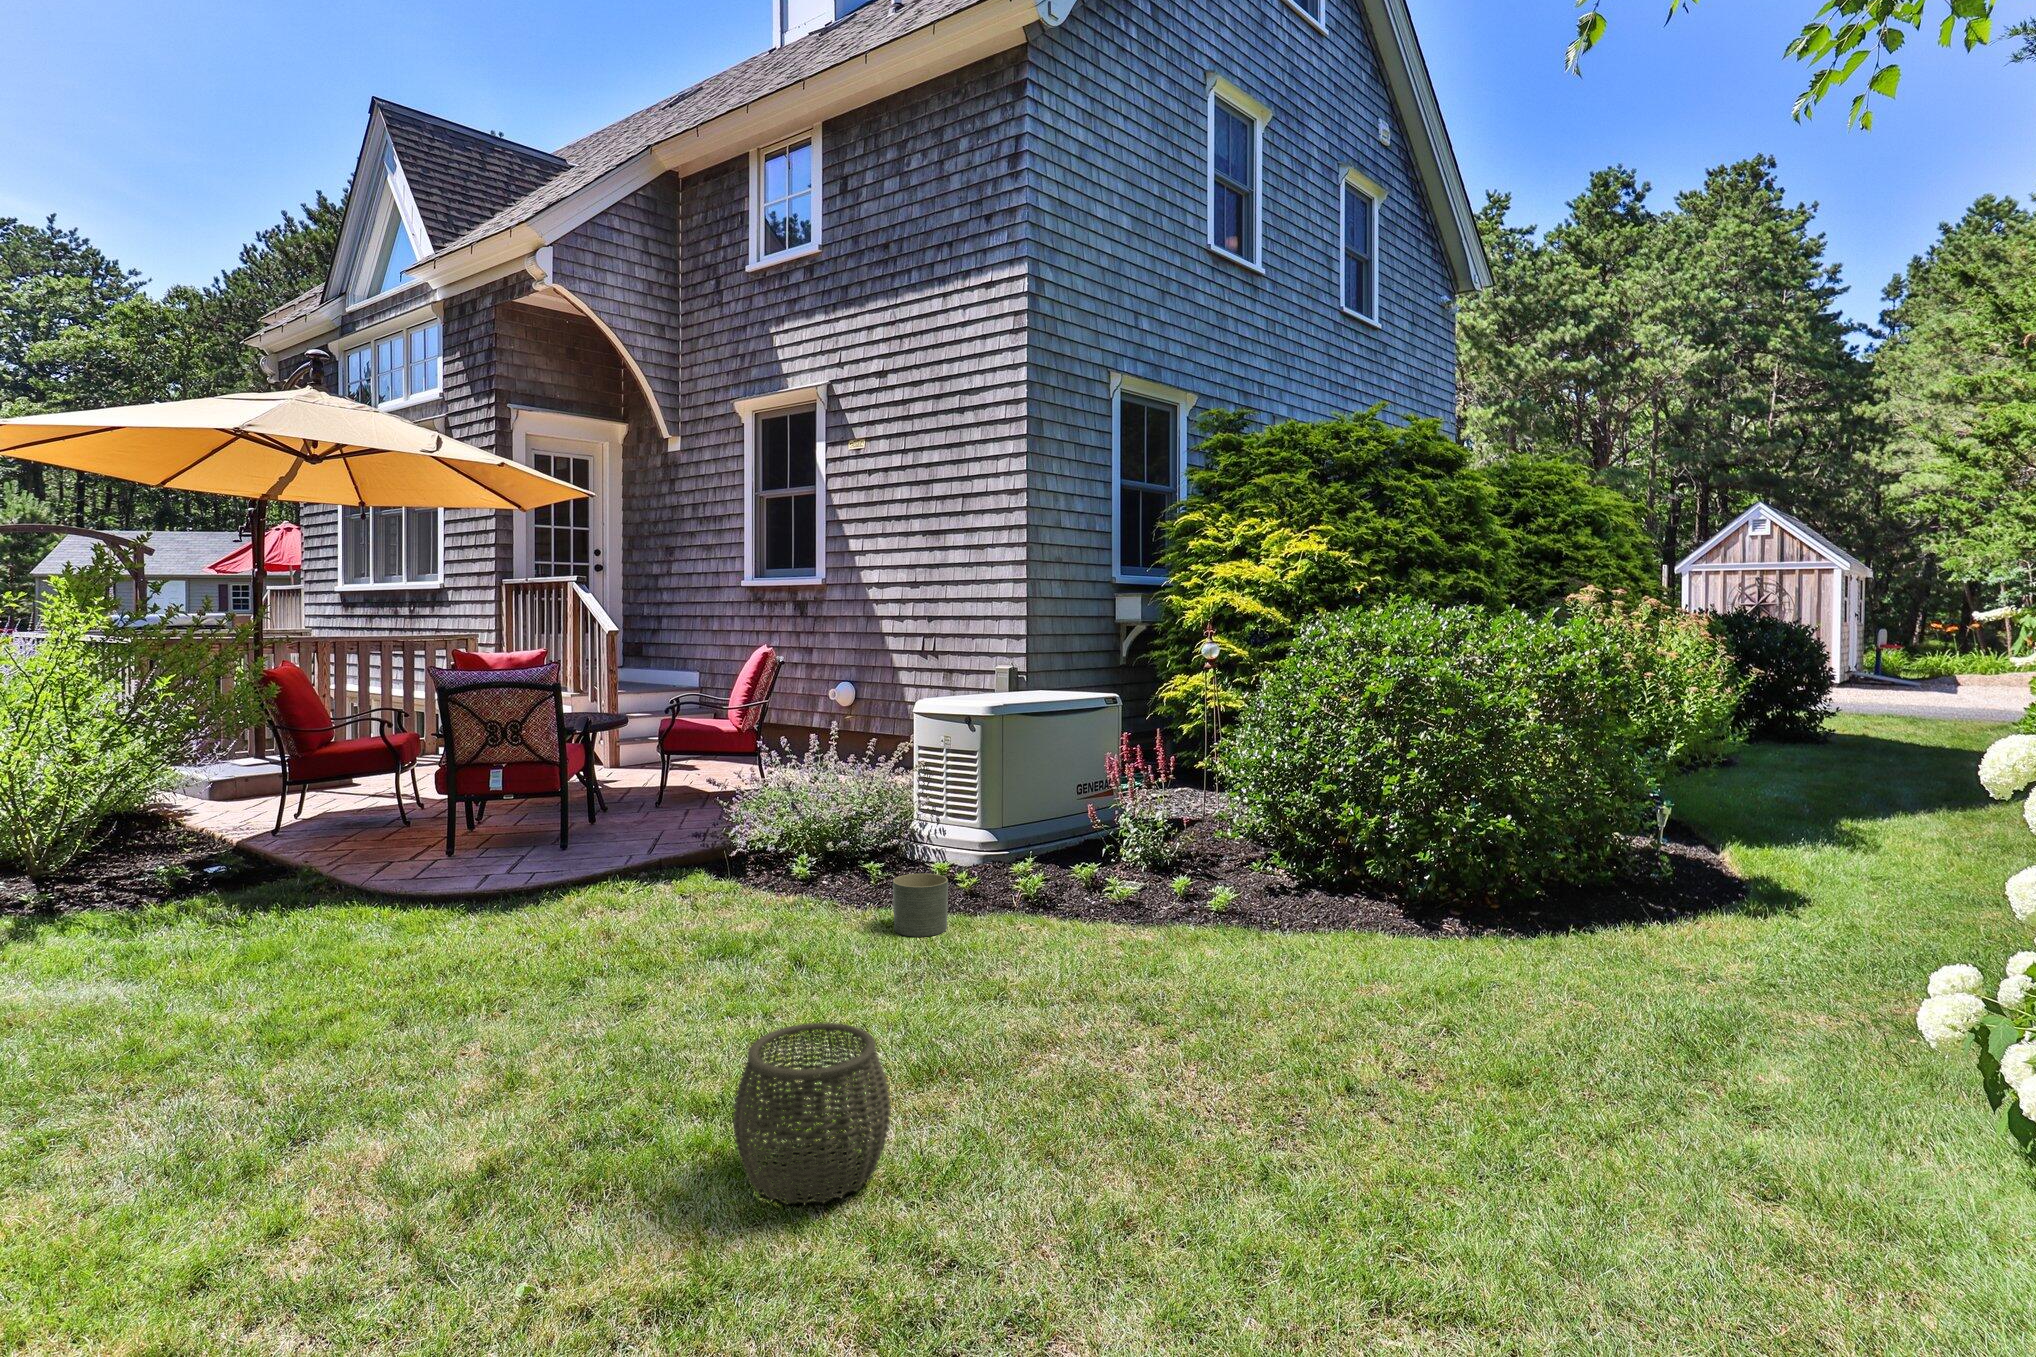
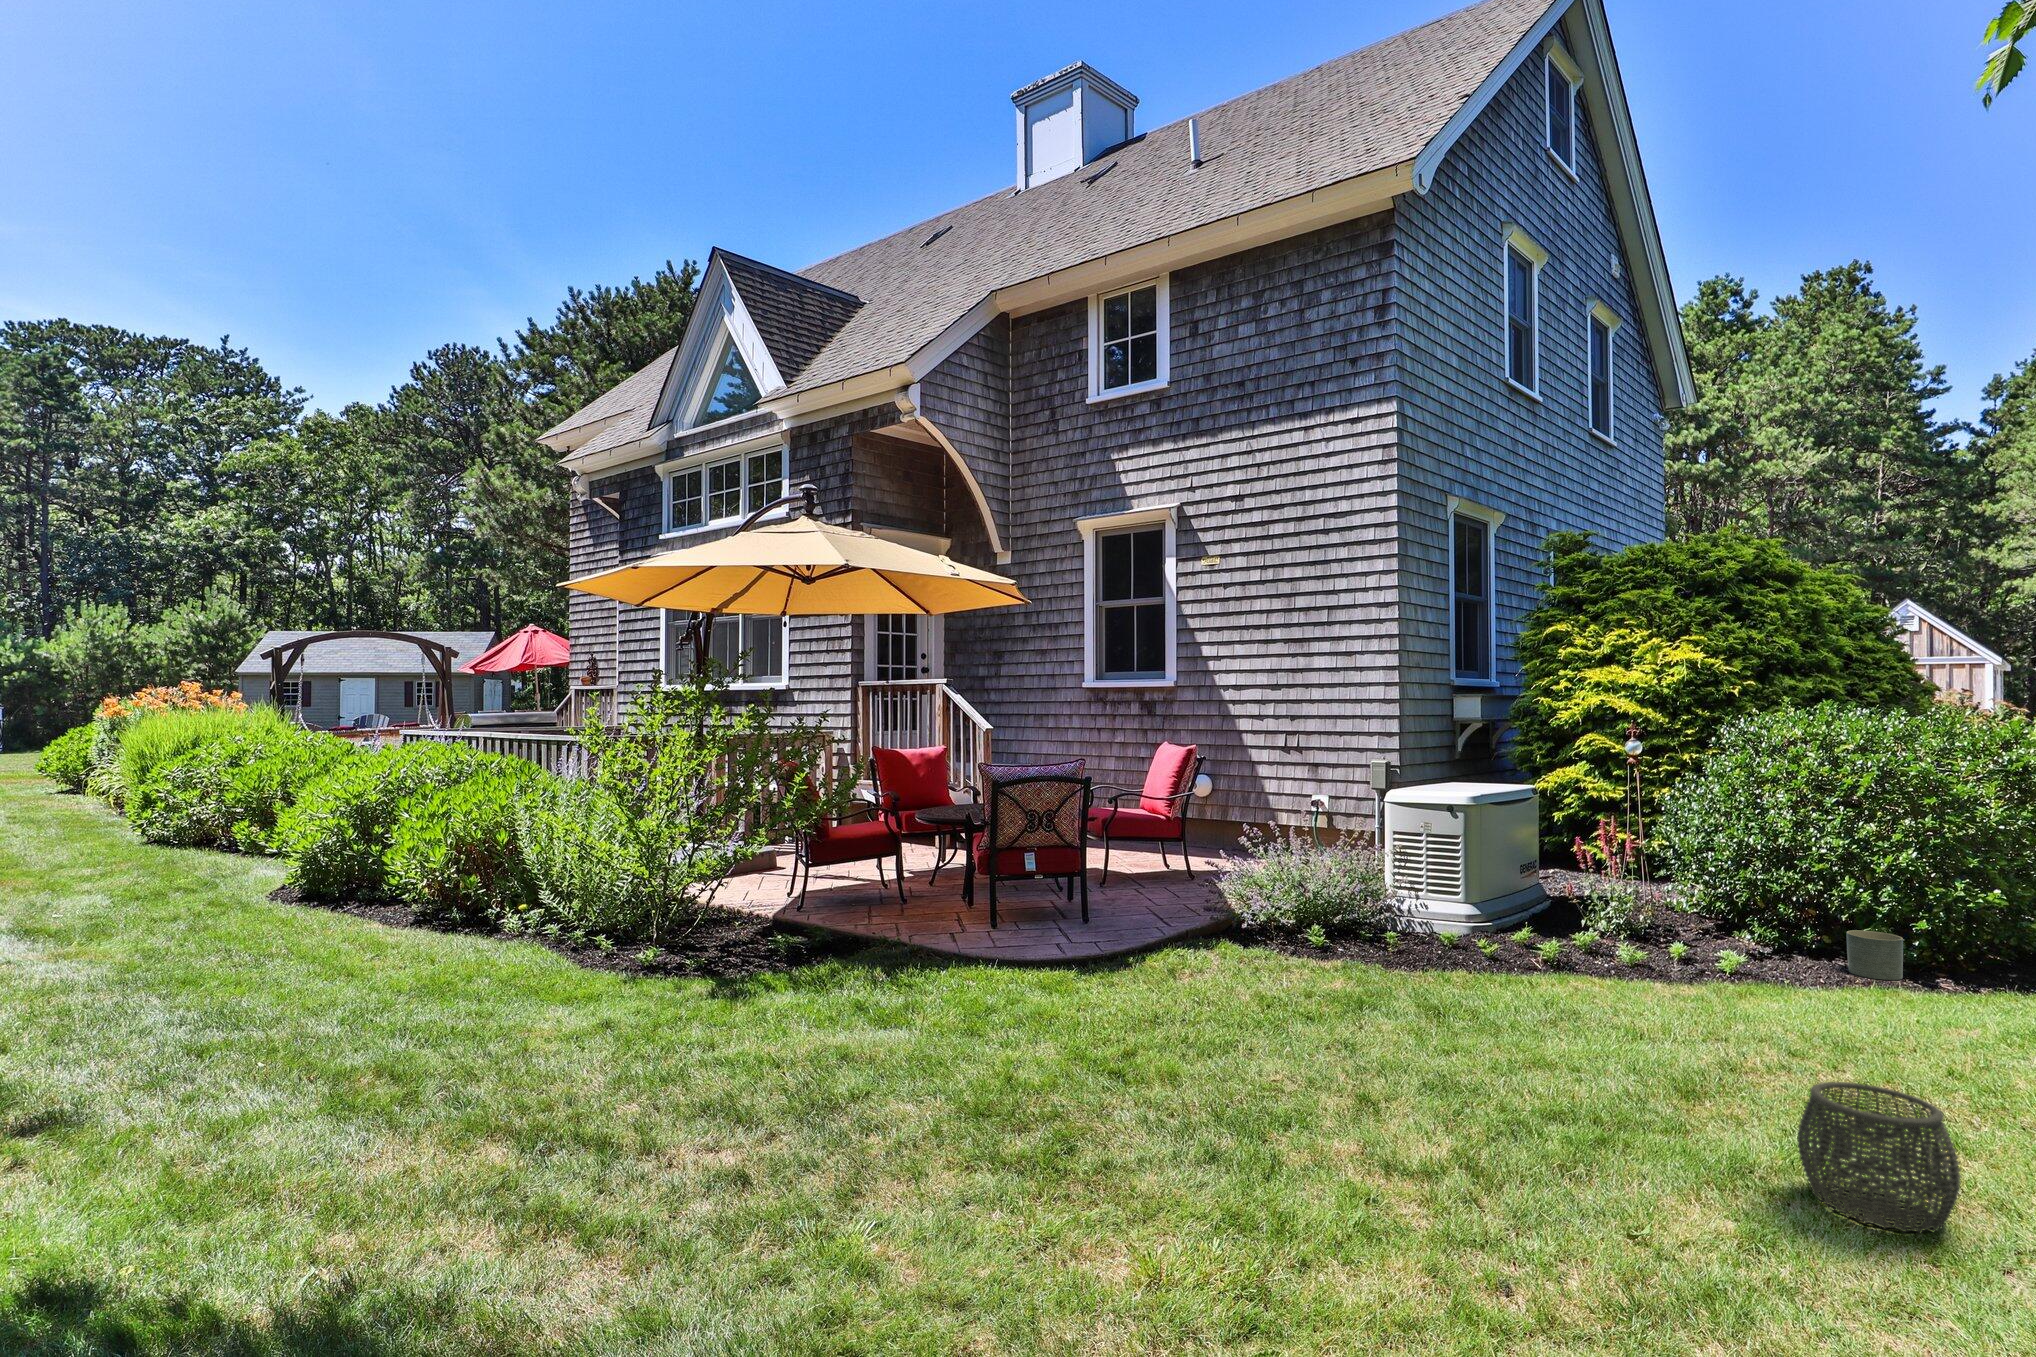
planter: present [893,874,948,937] -> present [1846,930,1903,980]

